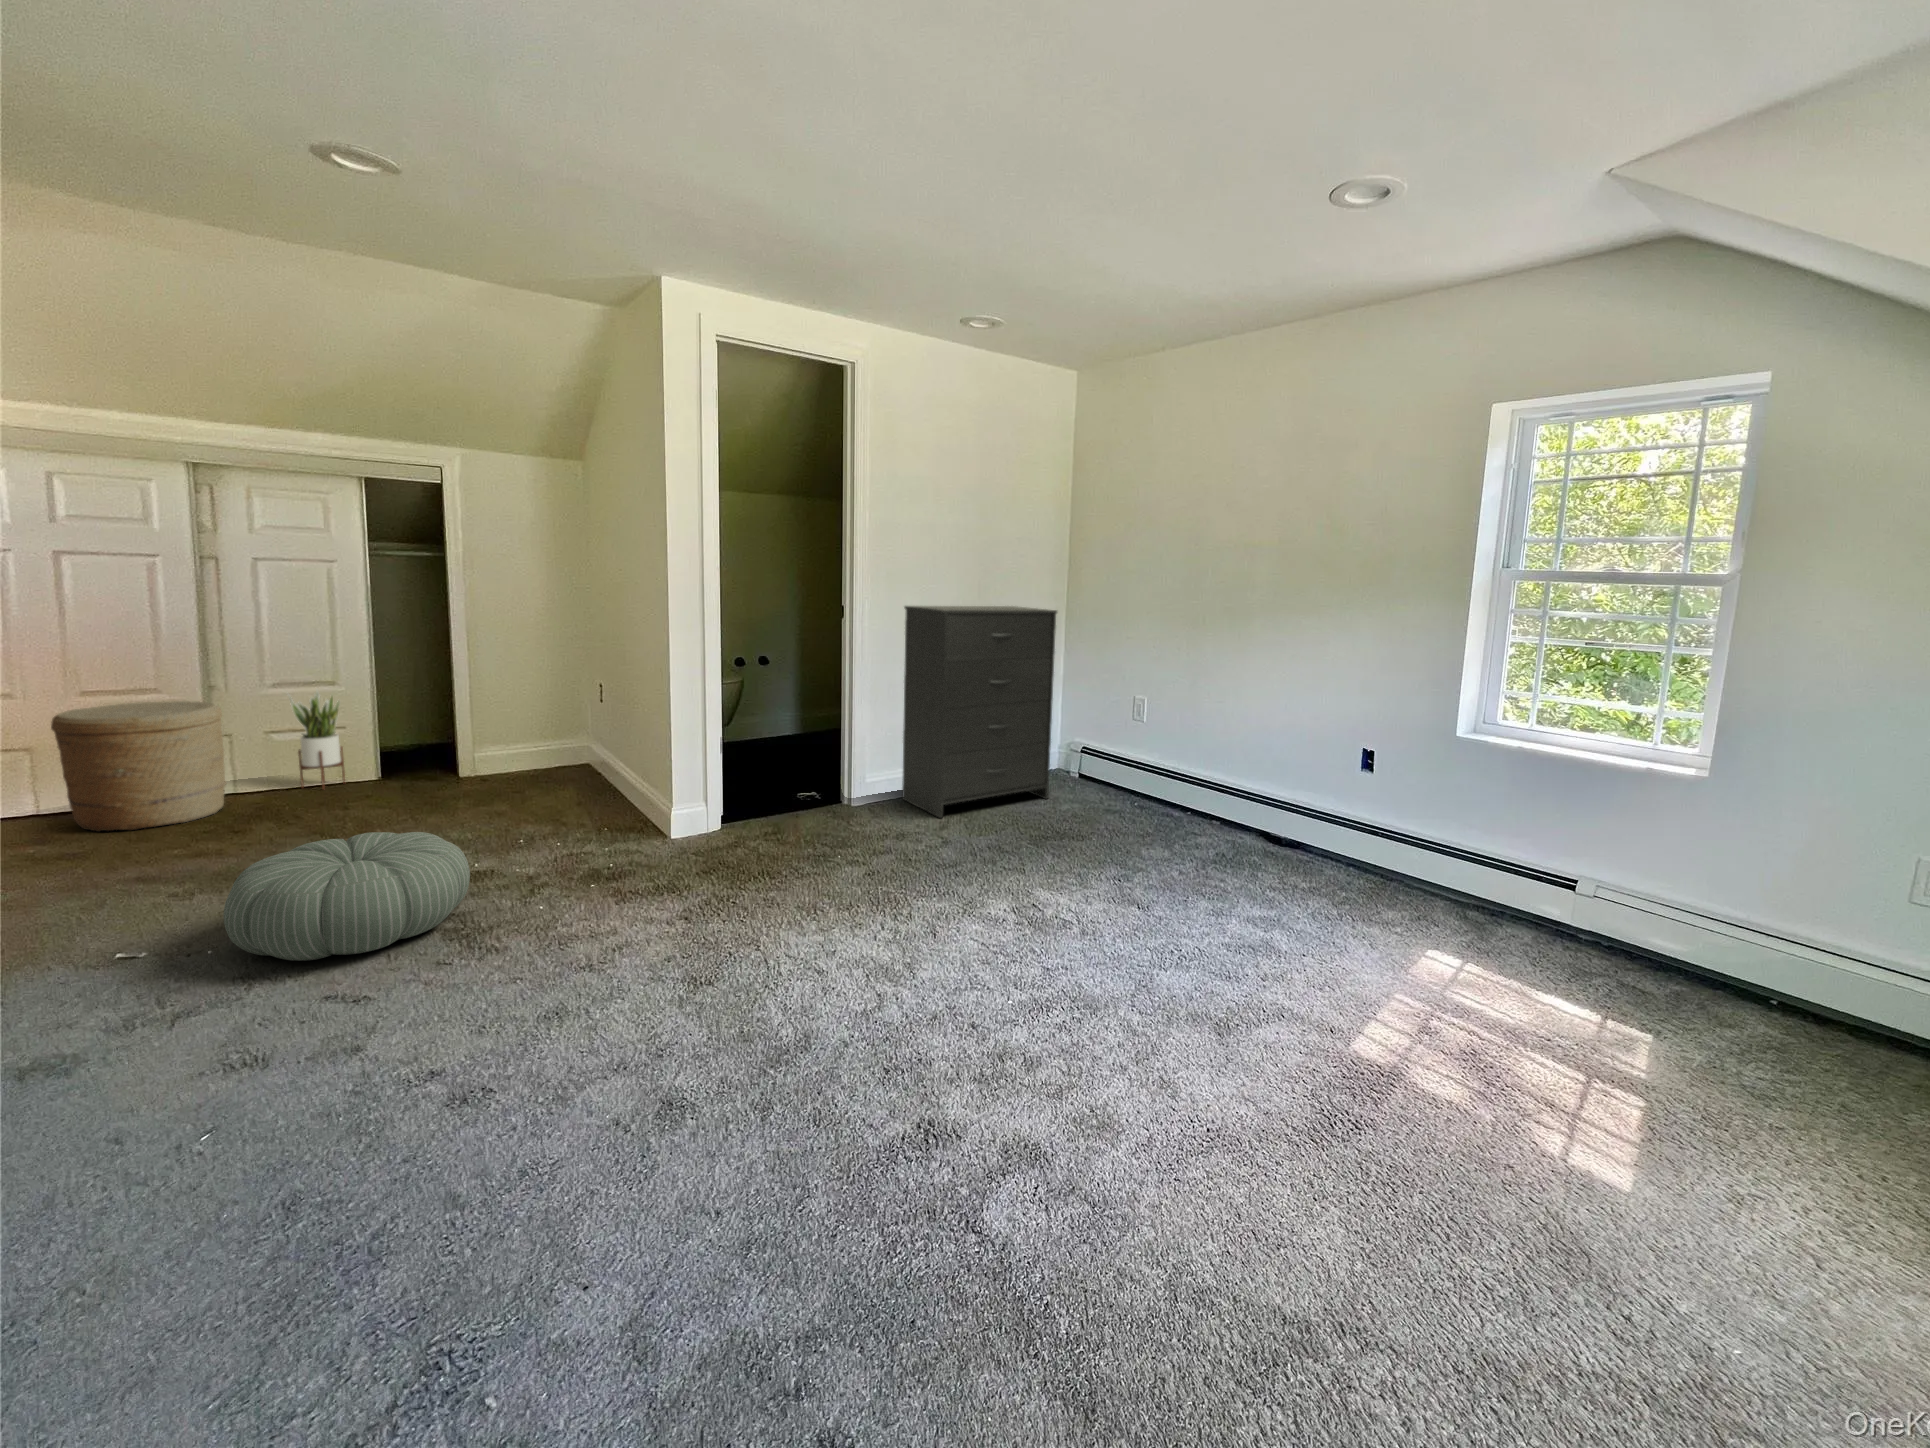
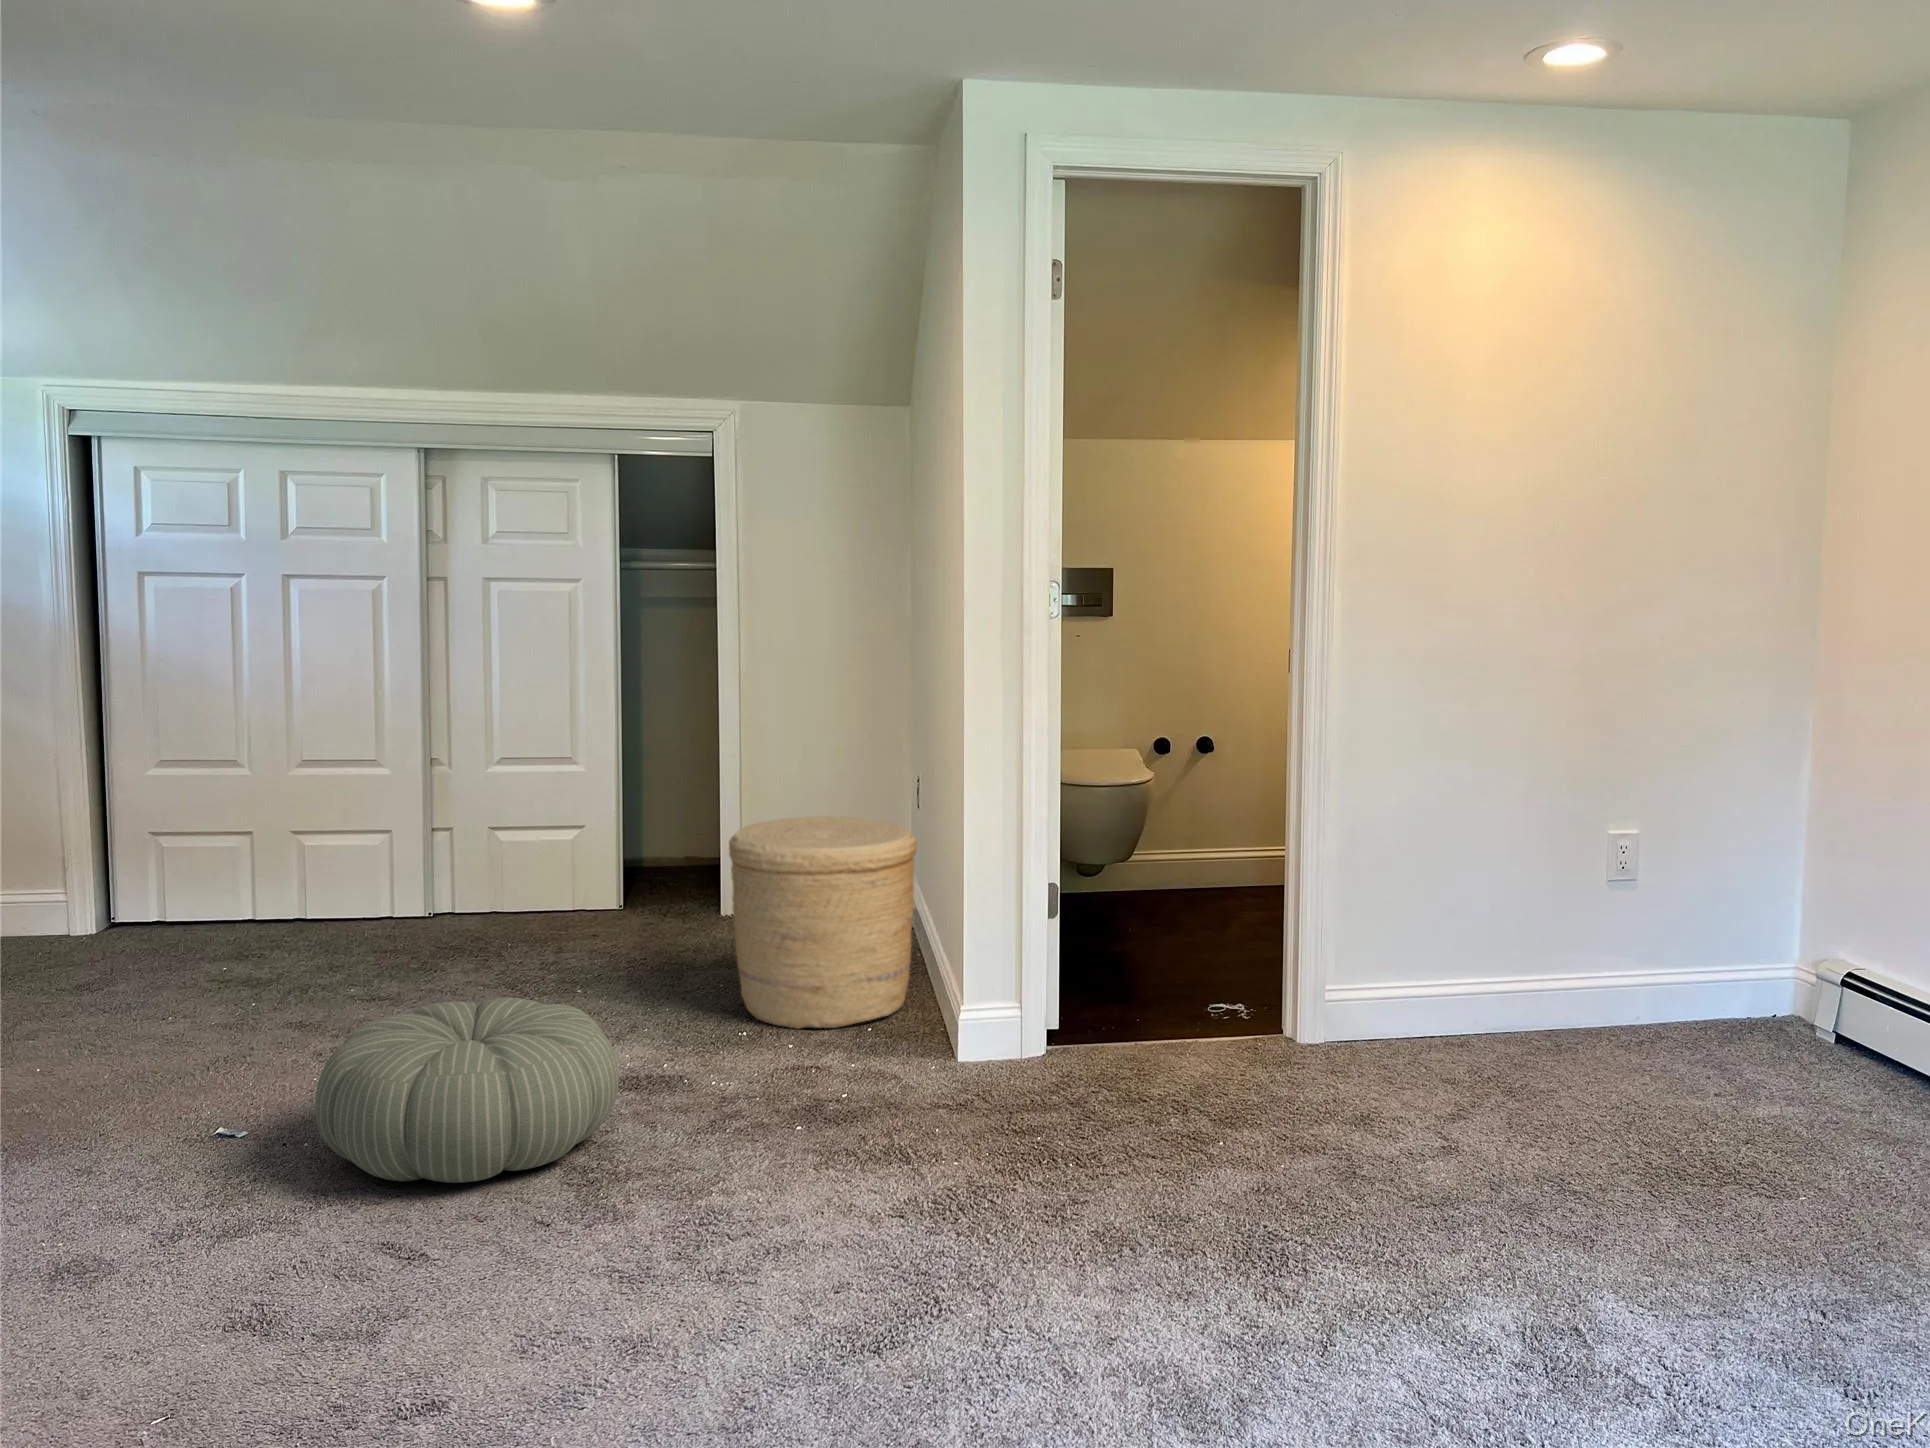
dresser: present [902,606,1057,818] -> none [1402,643,1762,1095]
potted plant: present [288,690,345,789] -> none [506,767,571,919]
basket: present [51,701,226,832] -> present [729,816,917,1029]

